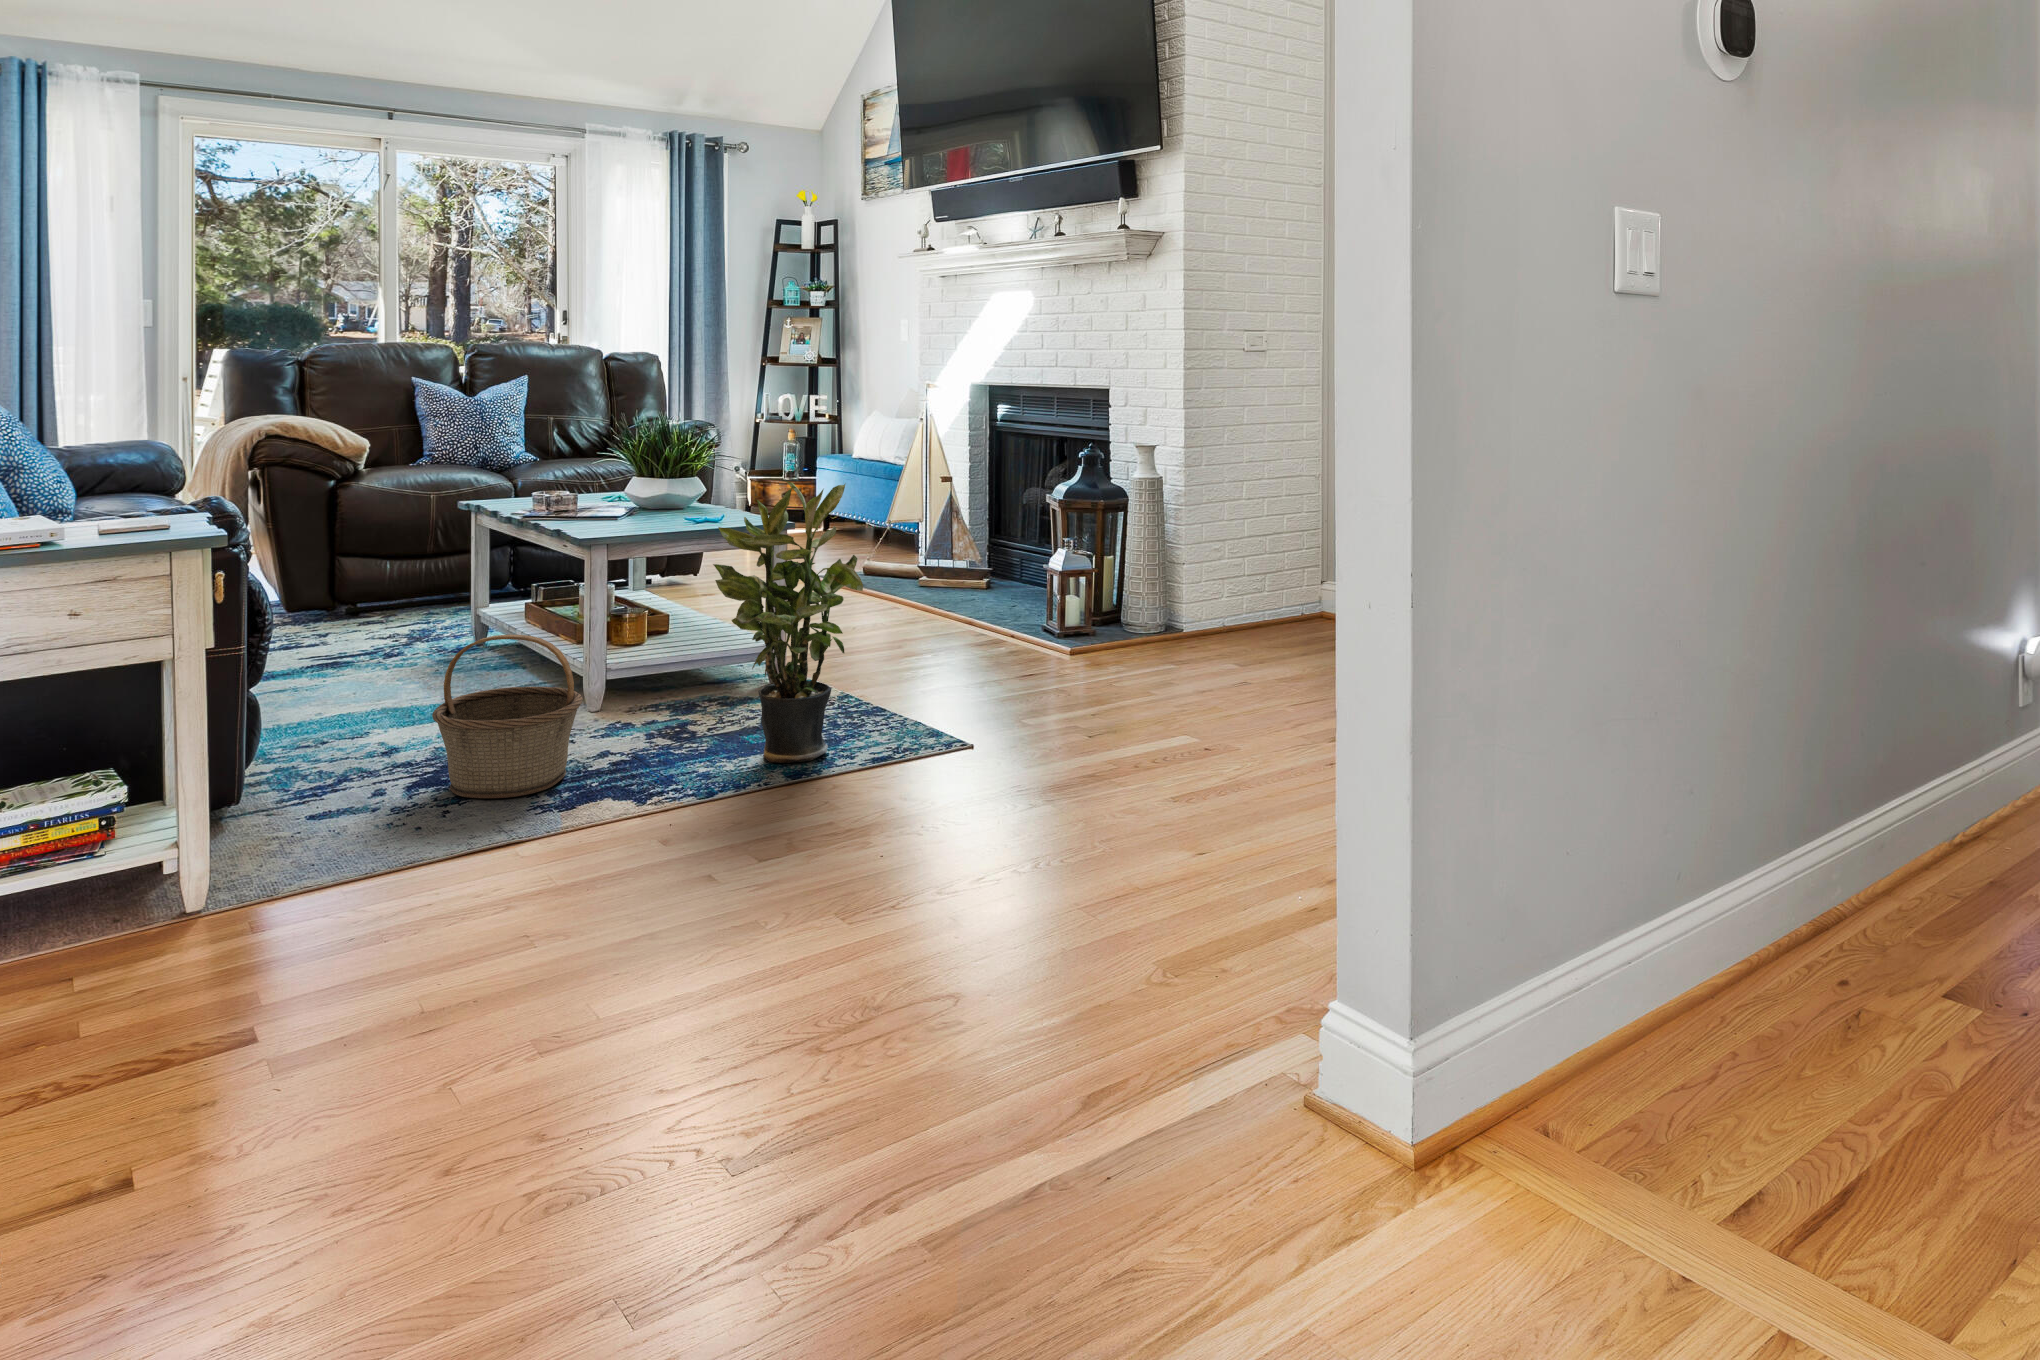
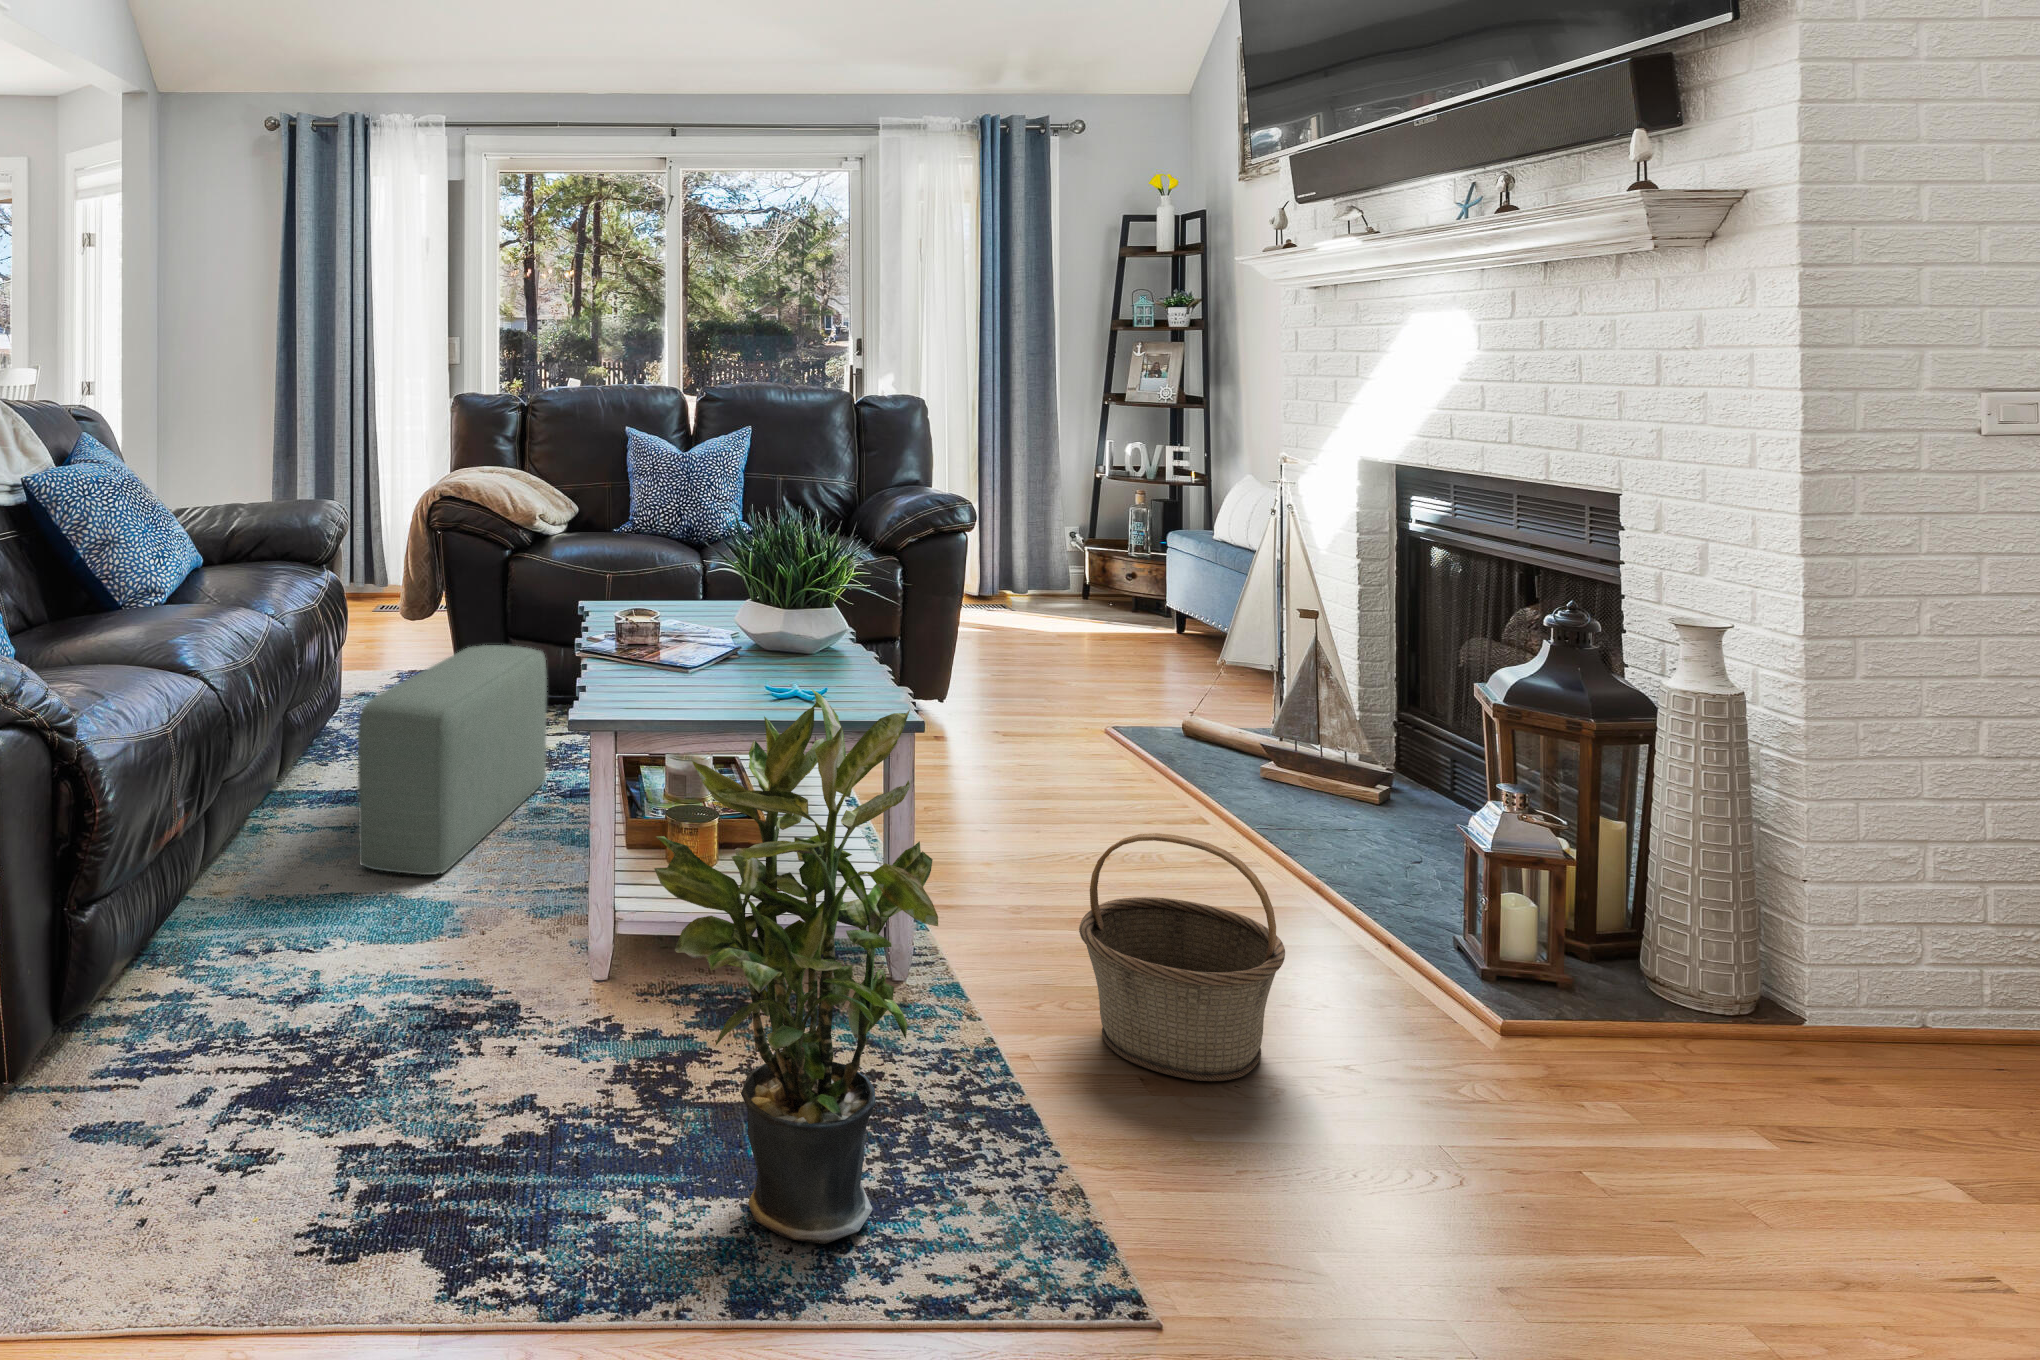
pouf: none [332,537,432,697] -> present [358,645,547,875]
basket: present [432,635,583,798] -> present [1079,833,1285,1081]

